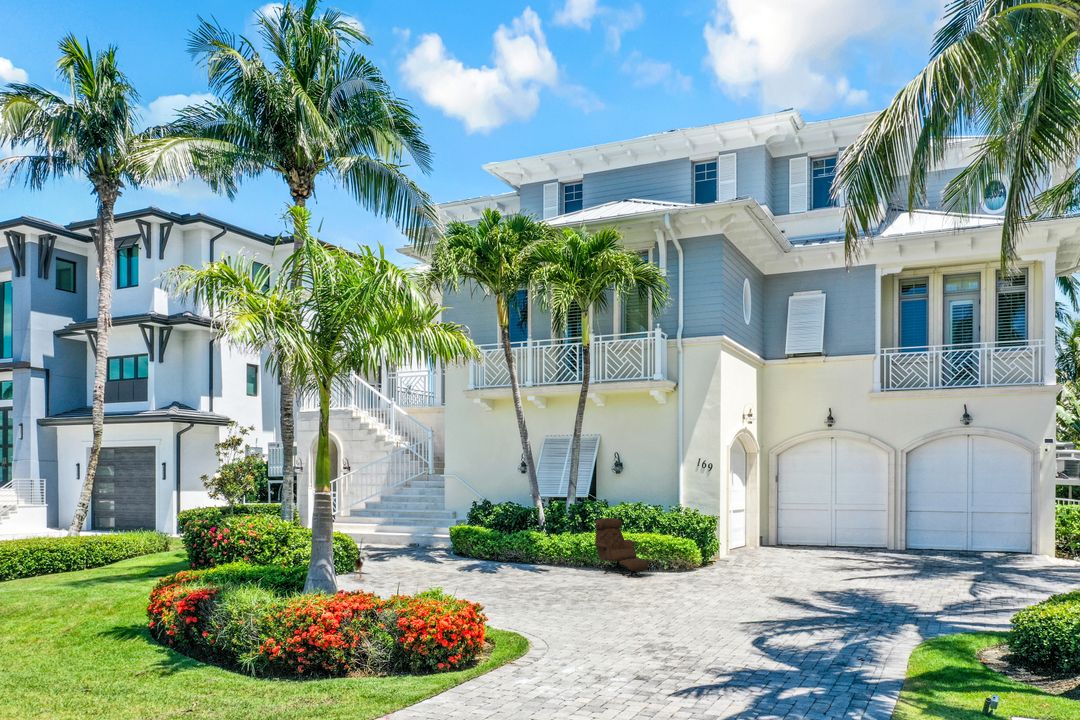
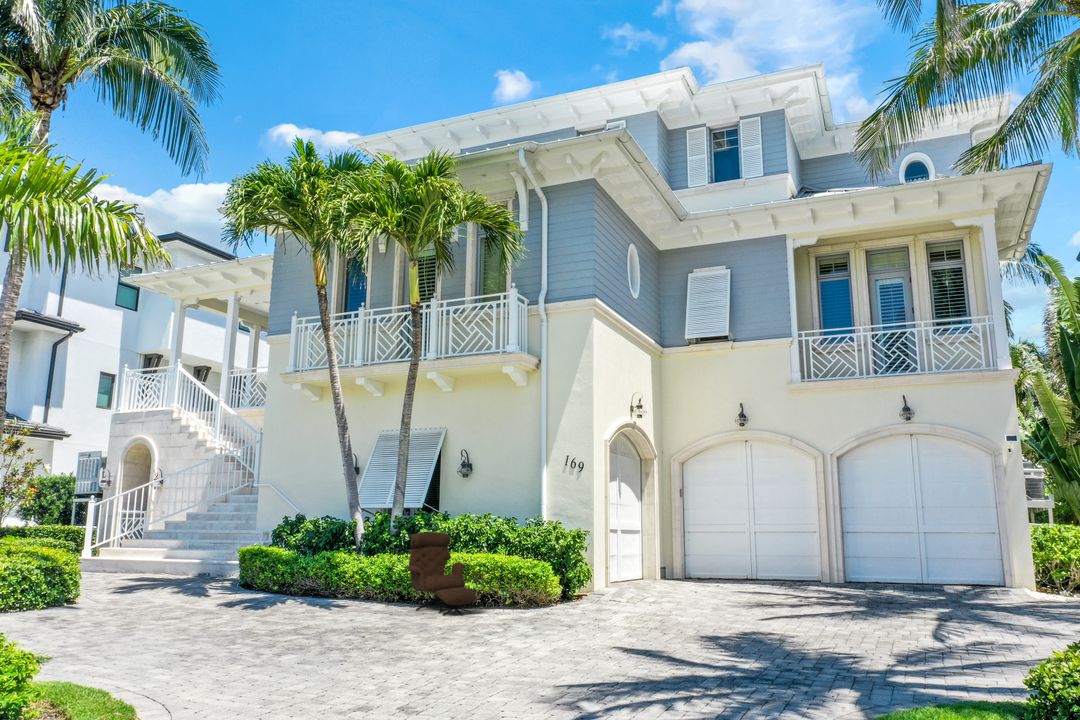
house plant: present [351,545,372,578] -> none [26,558,73,620]

